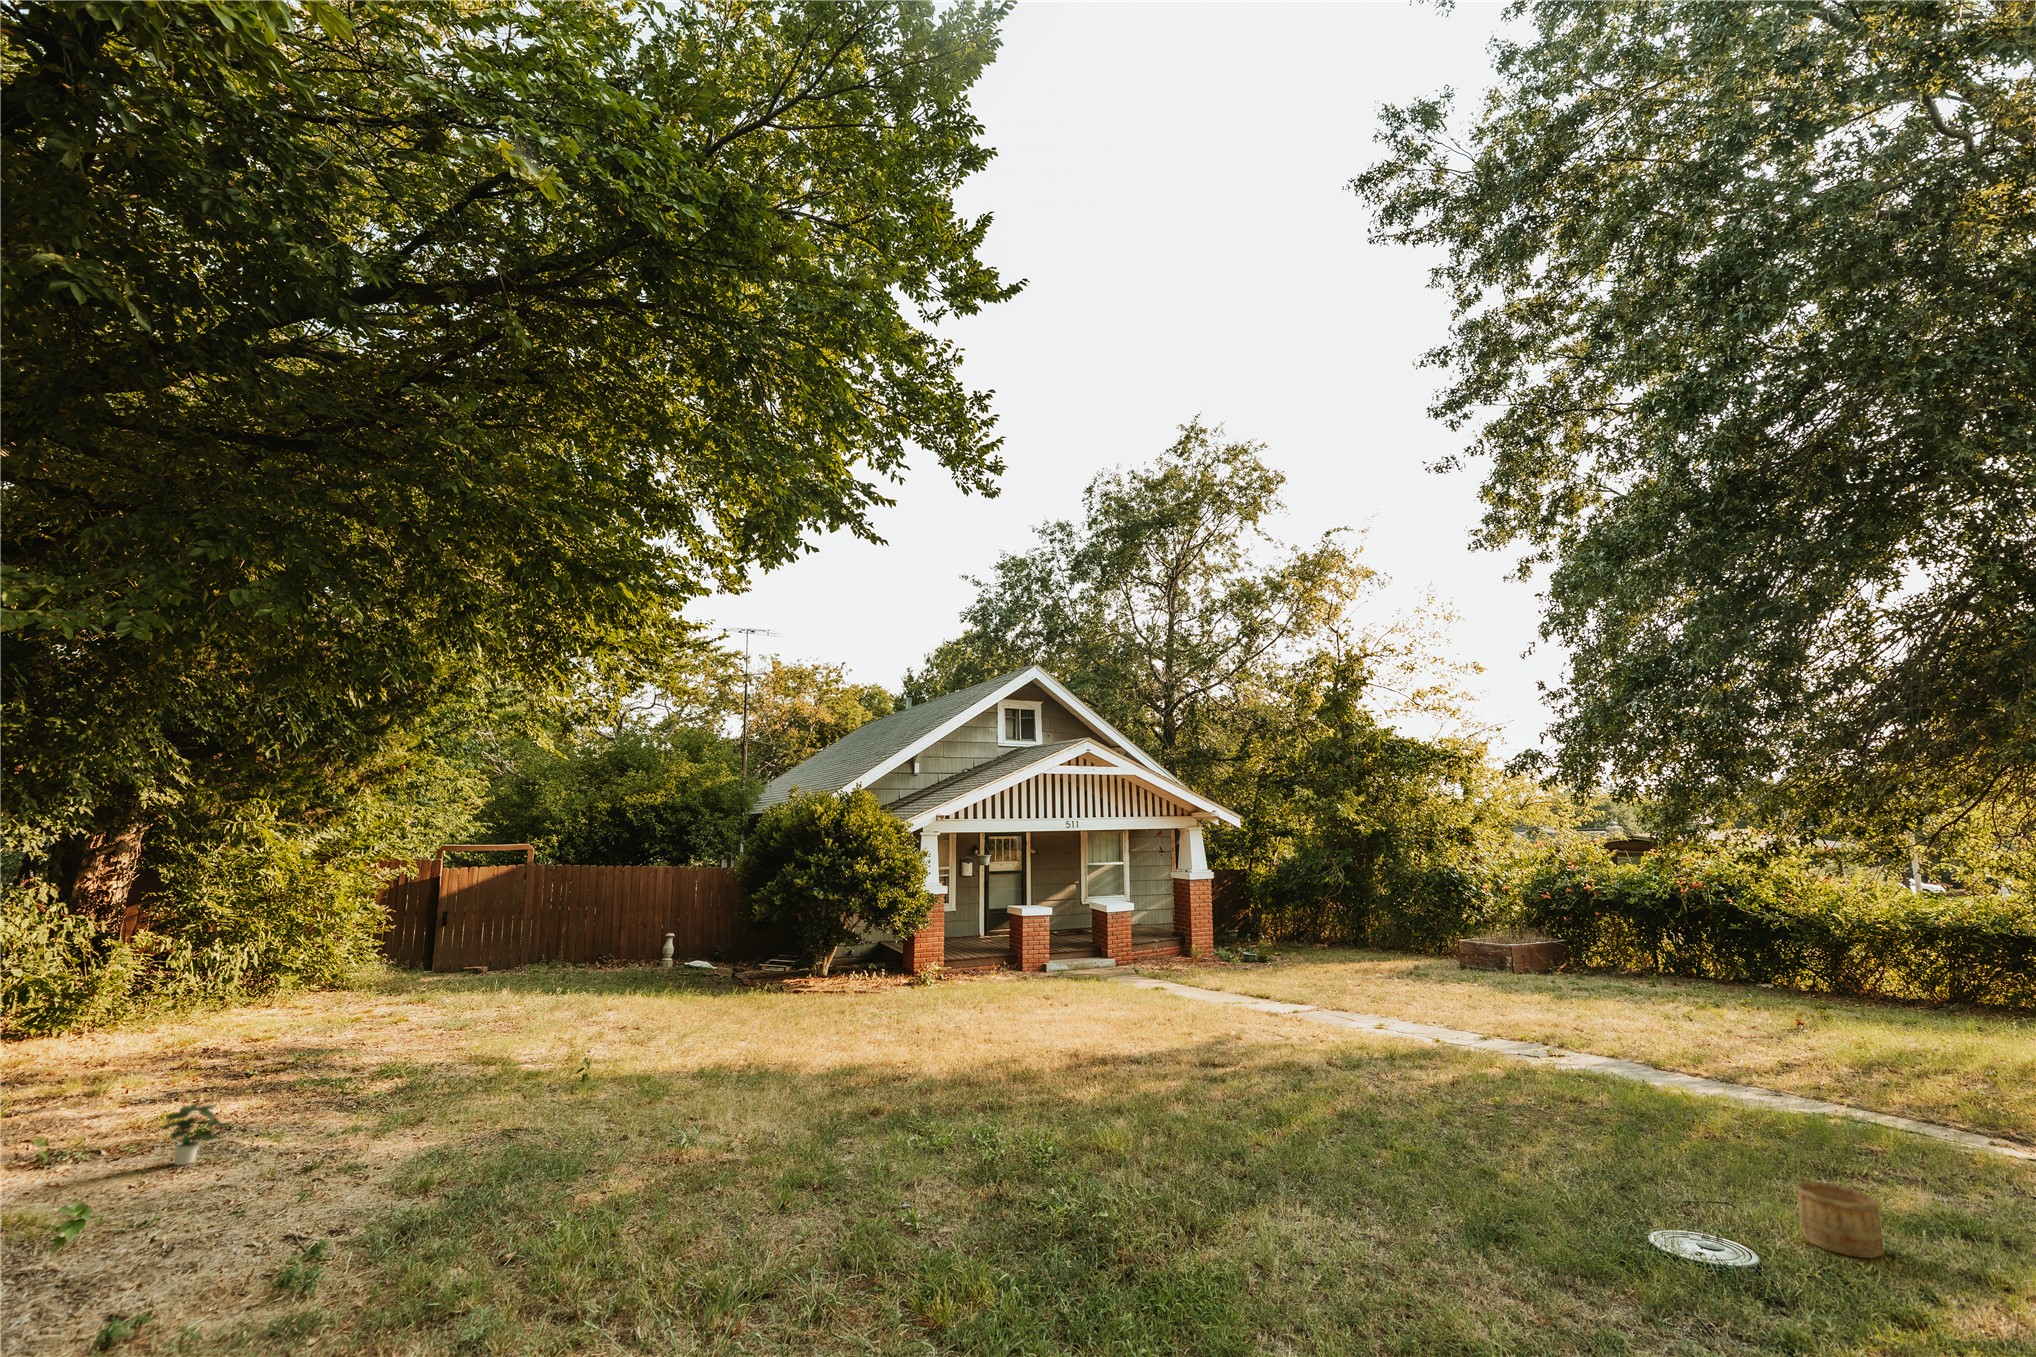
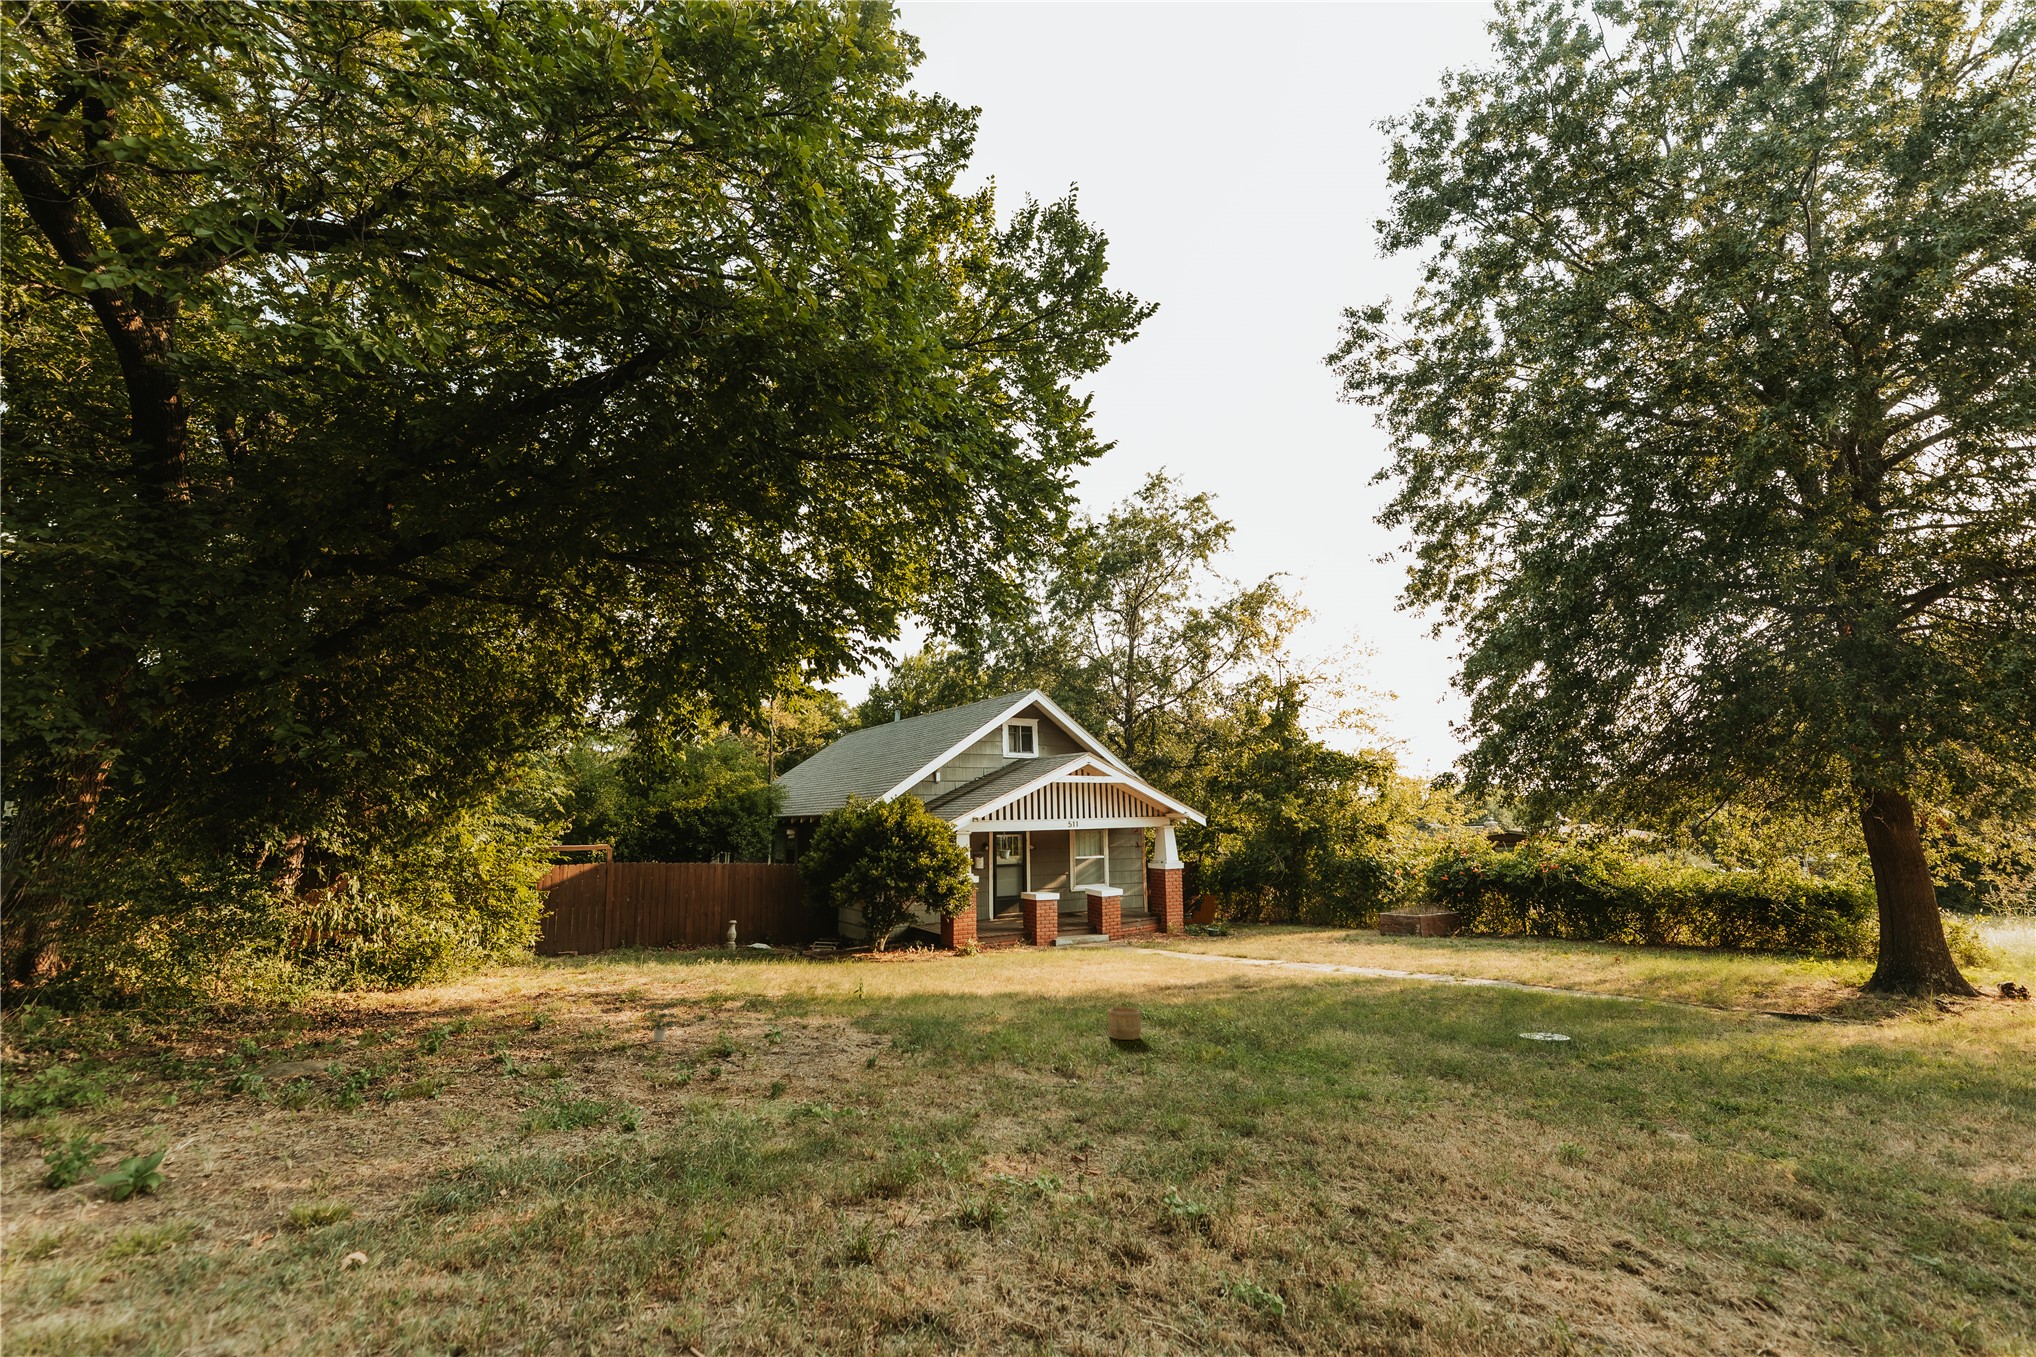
lounge chair: none [1211,912,1252,959] -> present [1182,895,1216,931]
wooden bucket: present [1795,1181,1883,1258] -> present [1108,1007,1141,1040]

